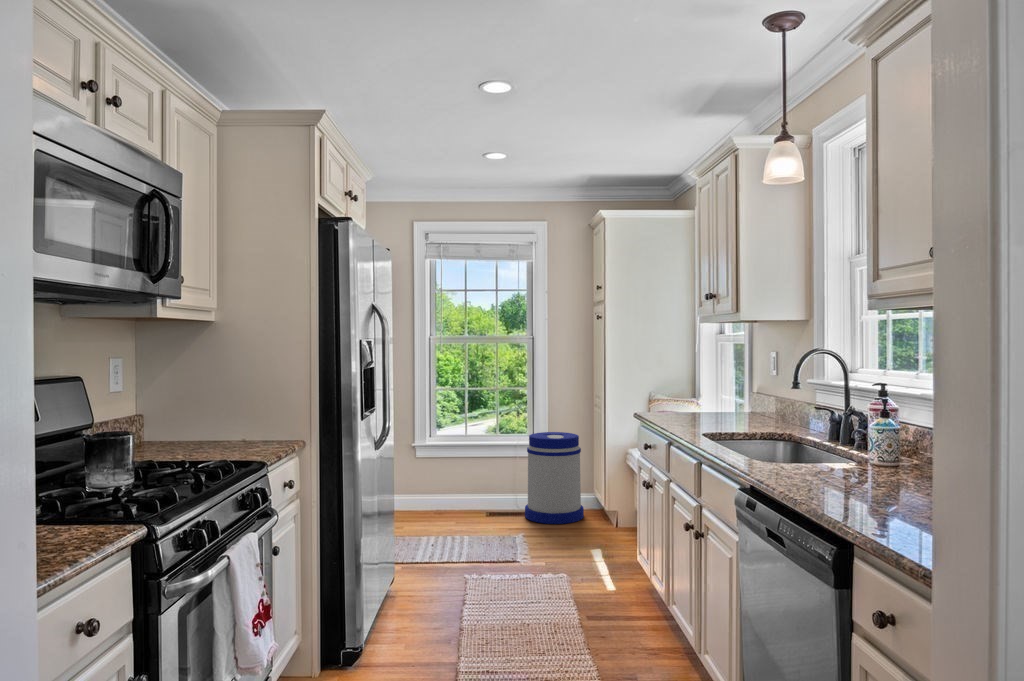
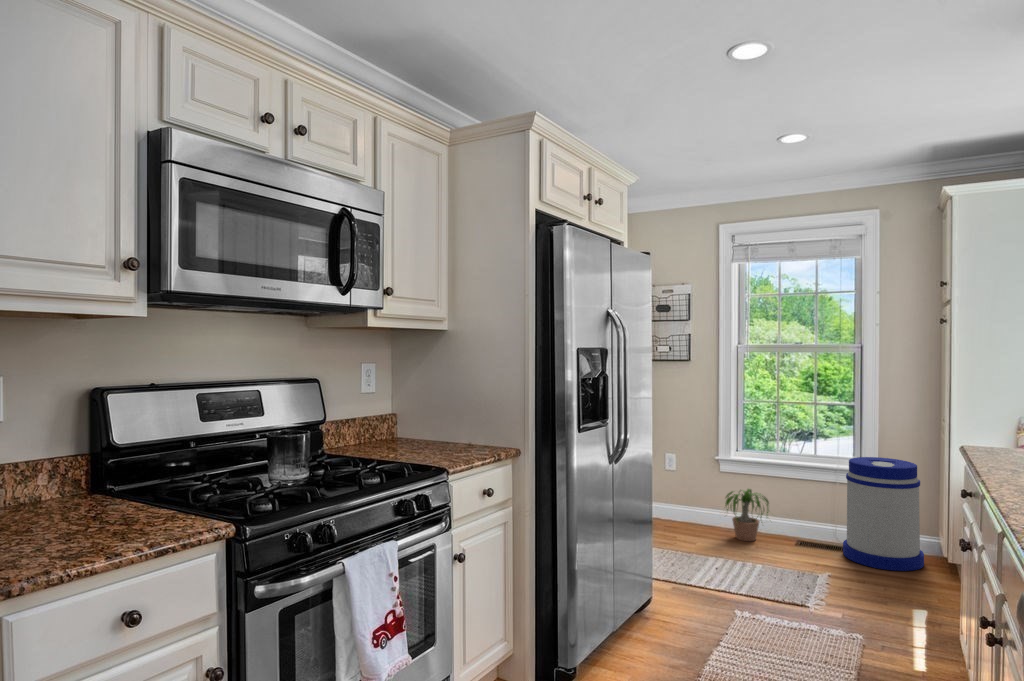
potted plant: none [419,472,474,521] -> present [725,489,769,541]

